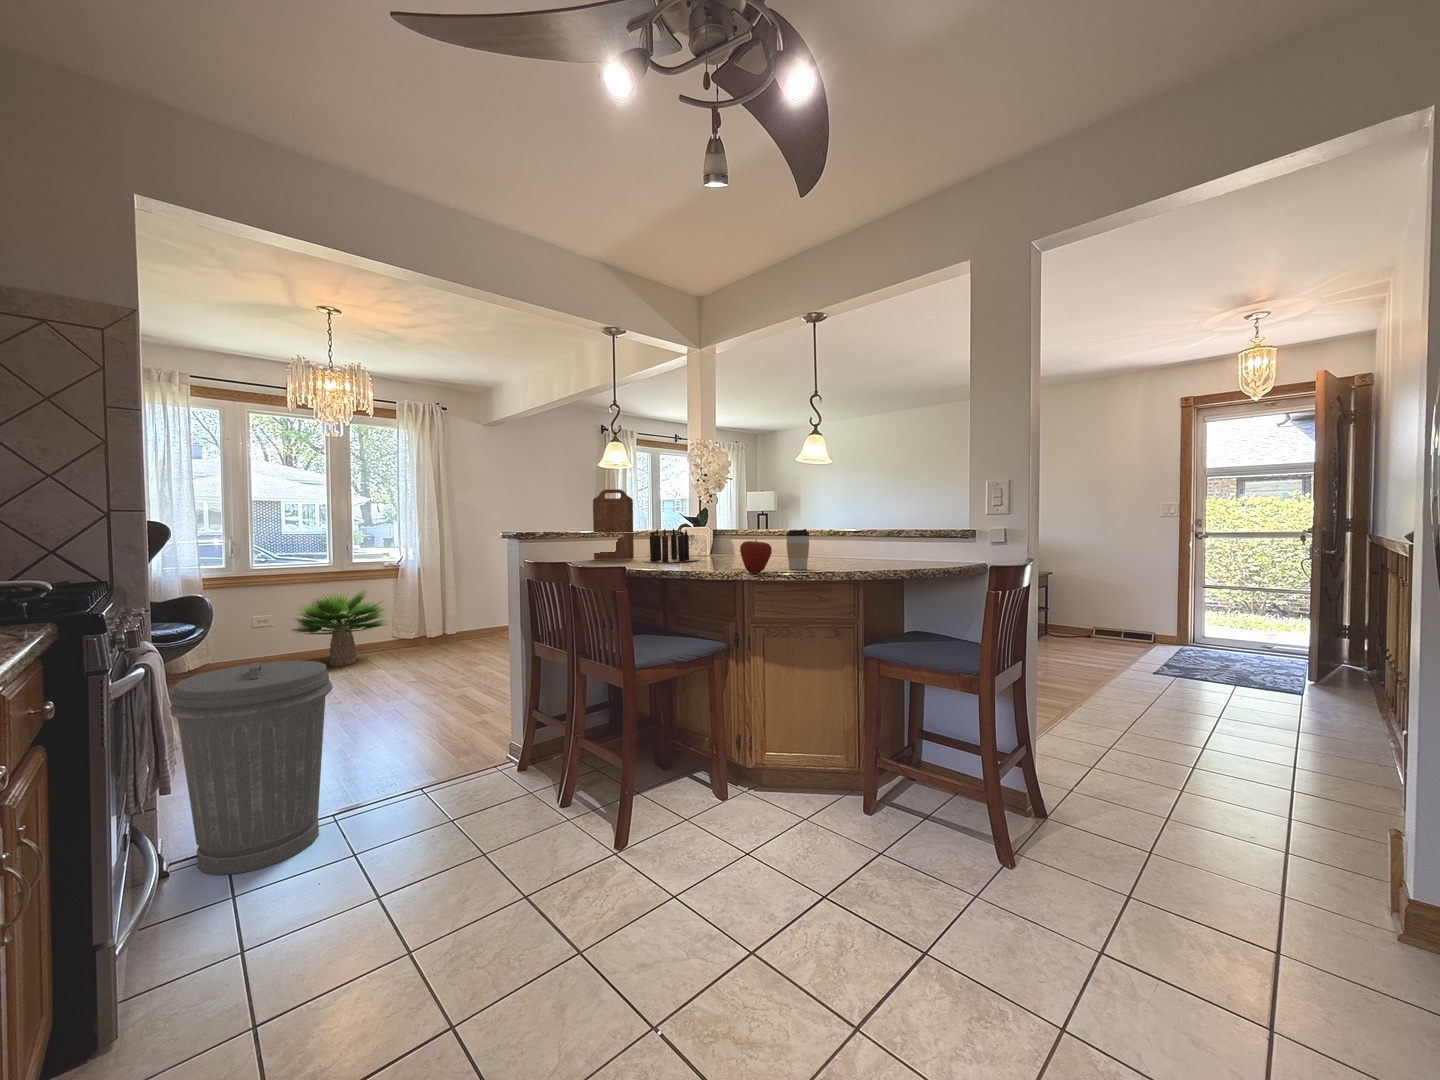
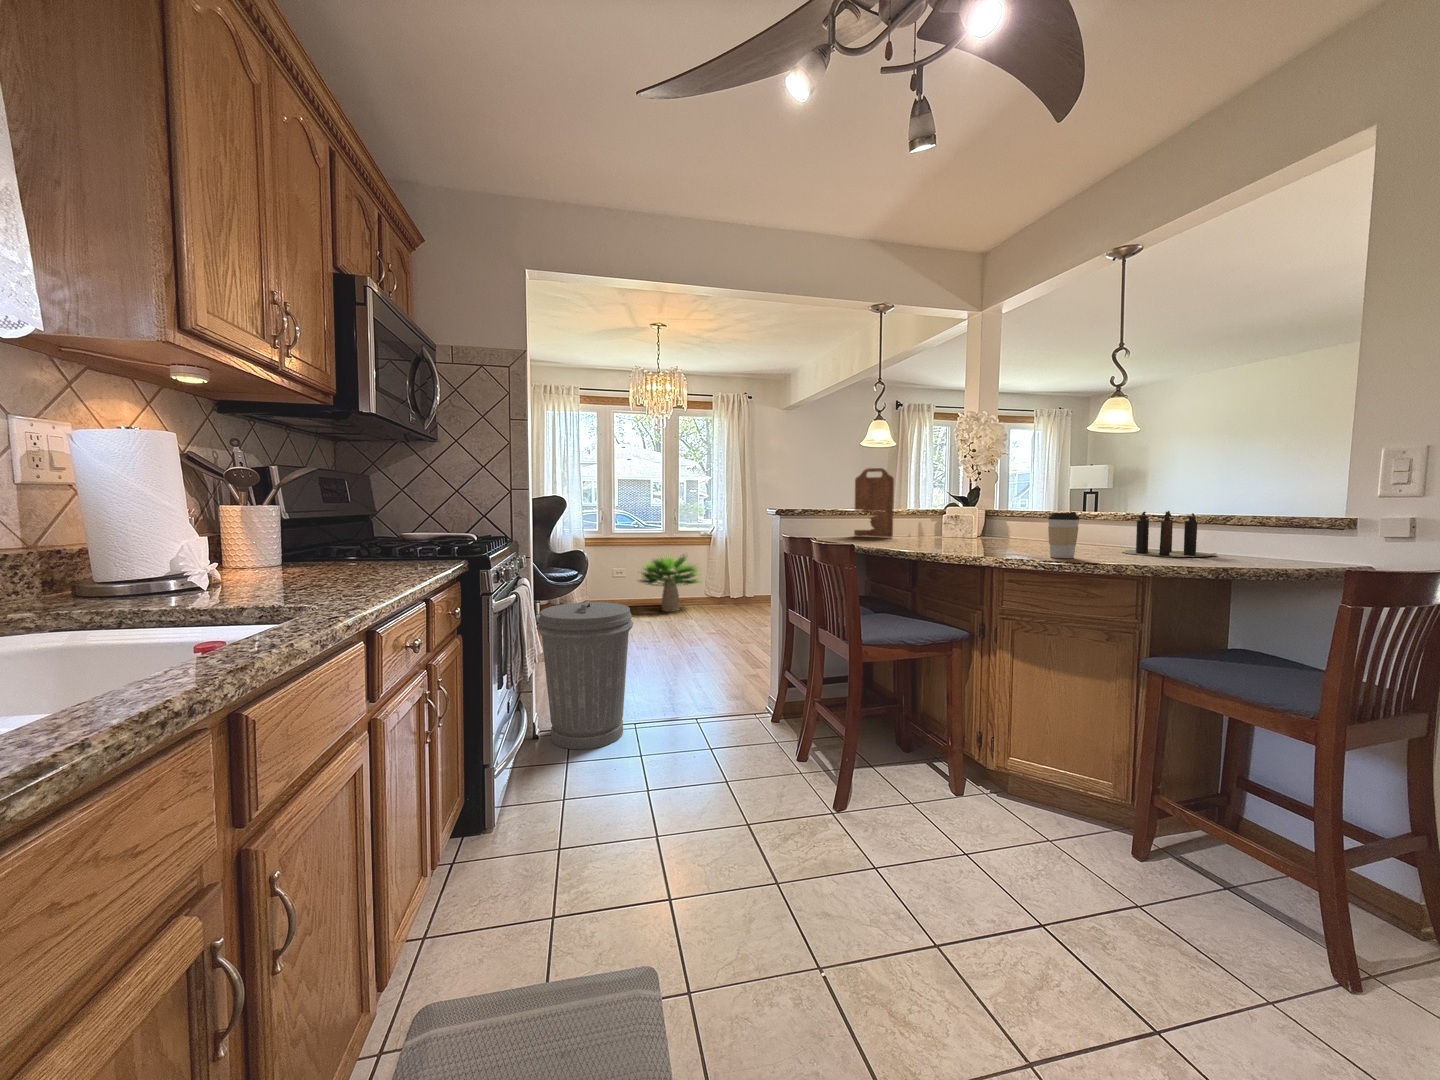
candle: present [644,528,700,563] -> present [1124,511,1217,557]
apple: present [740,539,772,573] -> none [982,521,1021,559]

